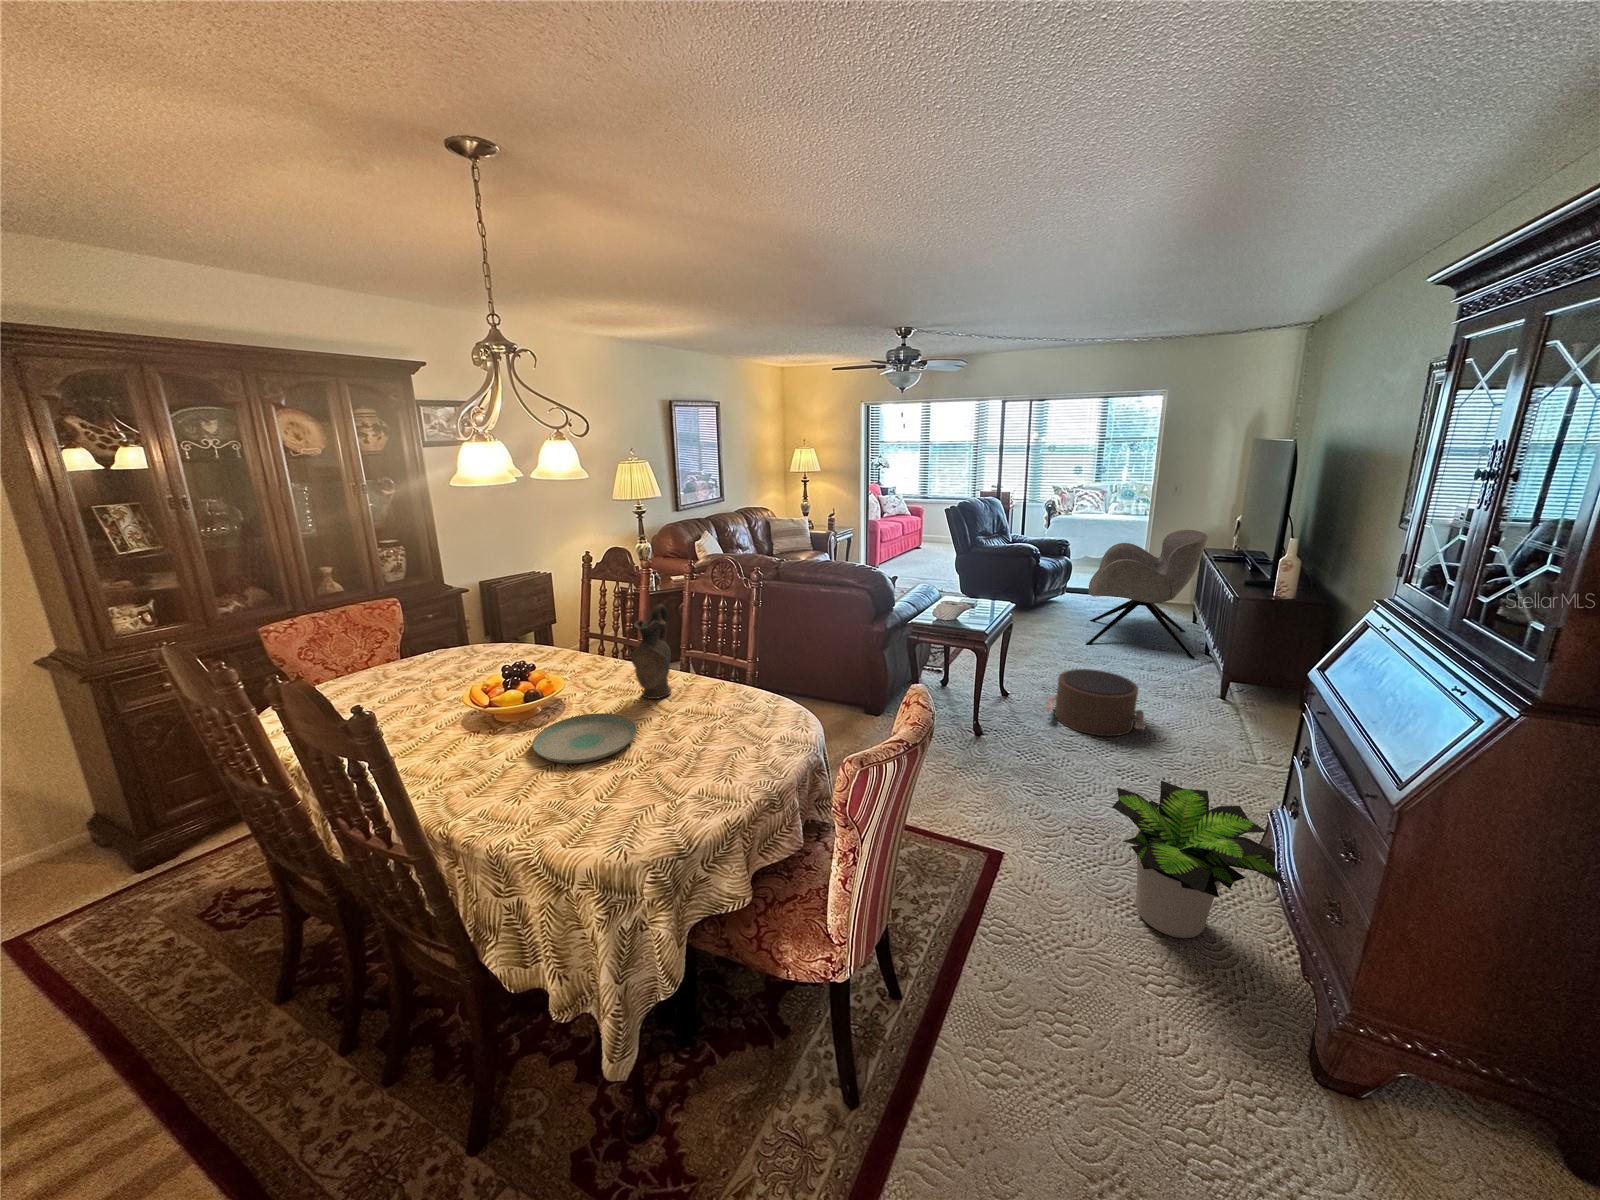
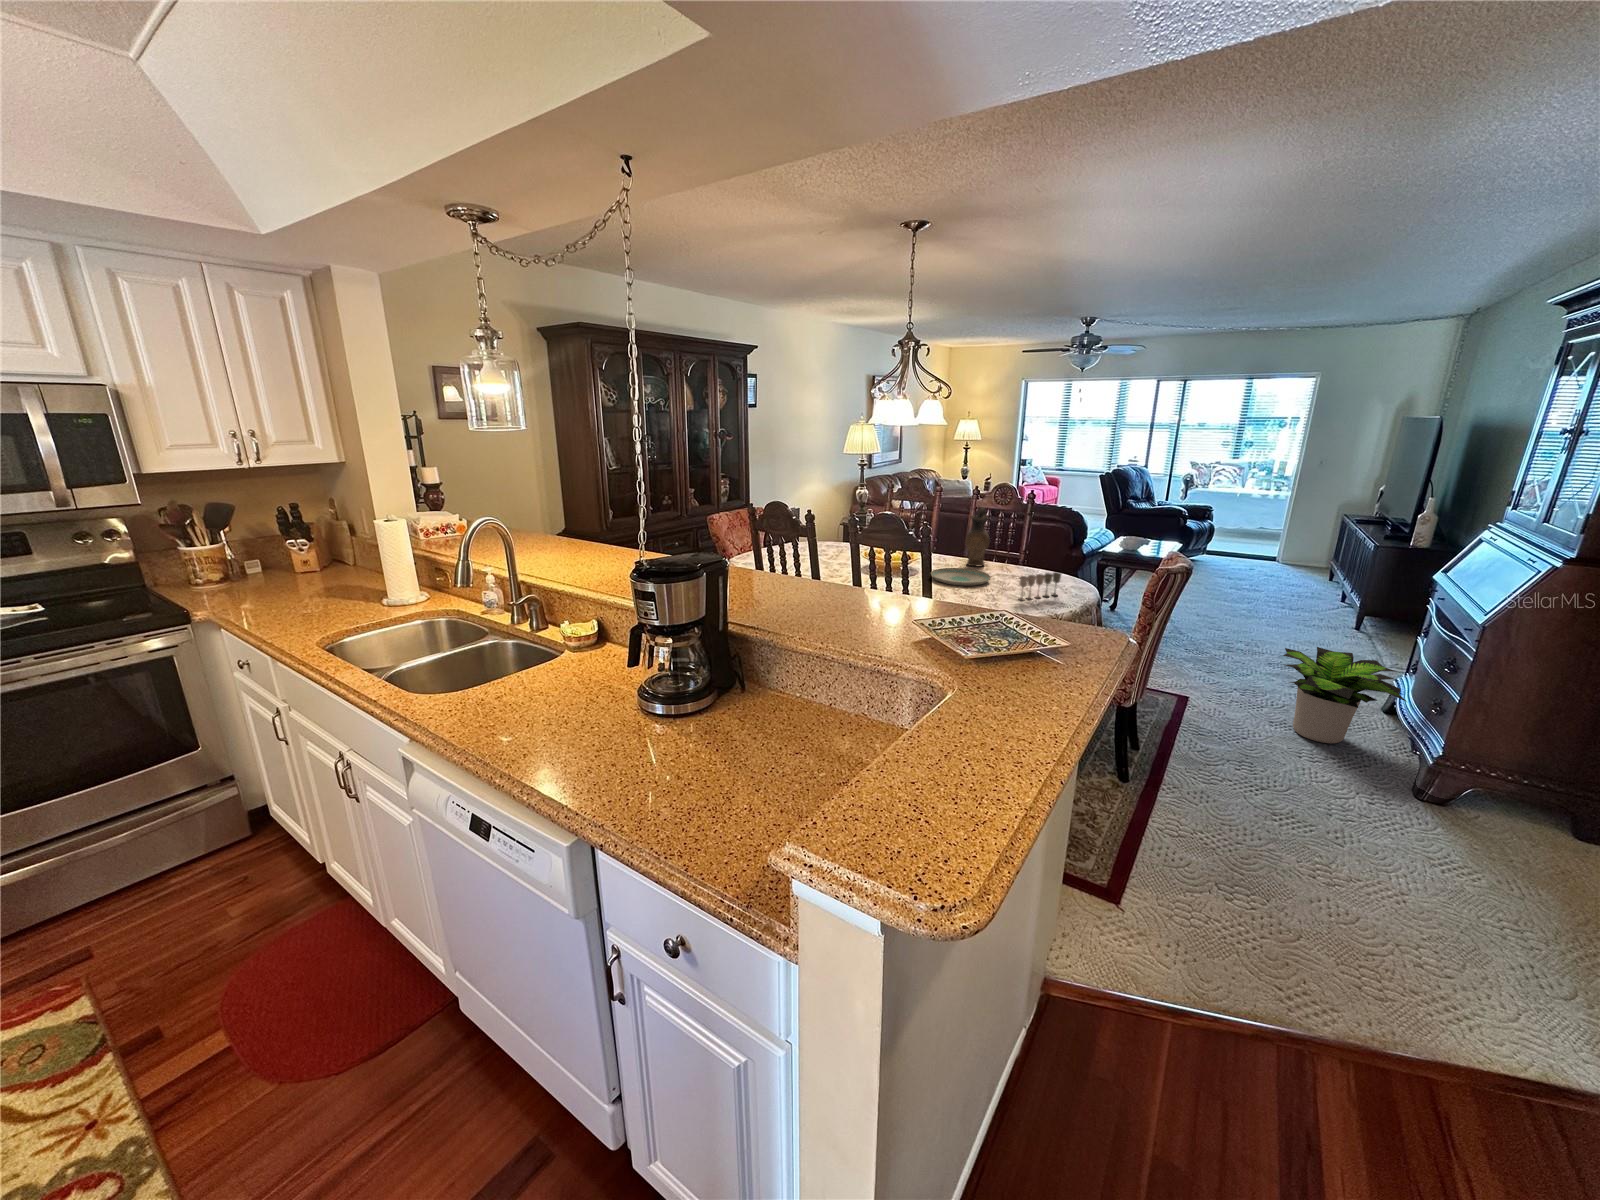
armchair: present [1086,530,1208,658] -> none [1231,496,1354,605]
pouf: present [1045,669,1146,736] -> none [1206,598,1293,647]
wine glass: none [623,743,715,809] -> present [1019,572,1061,600]

